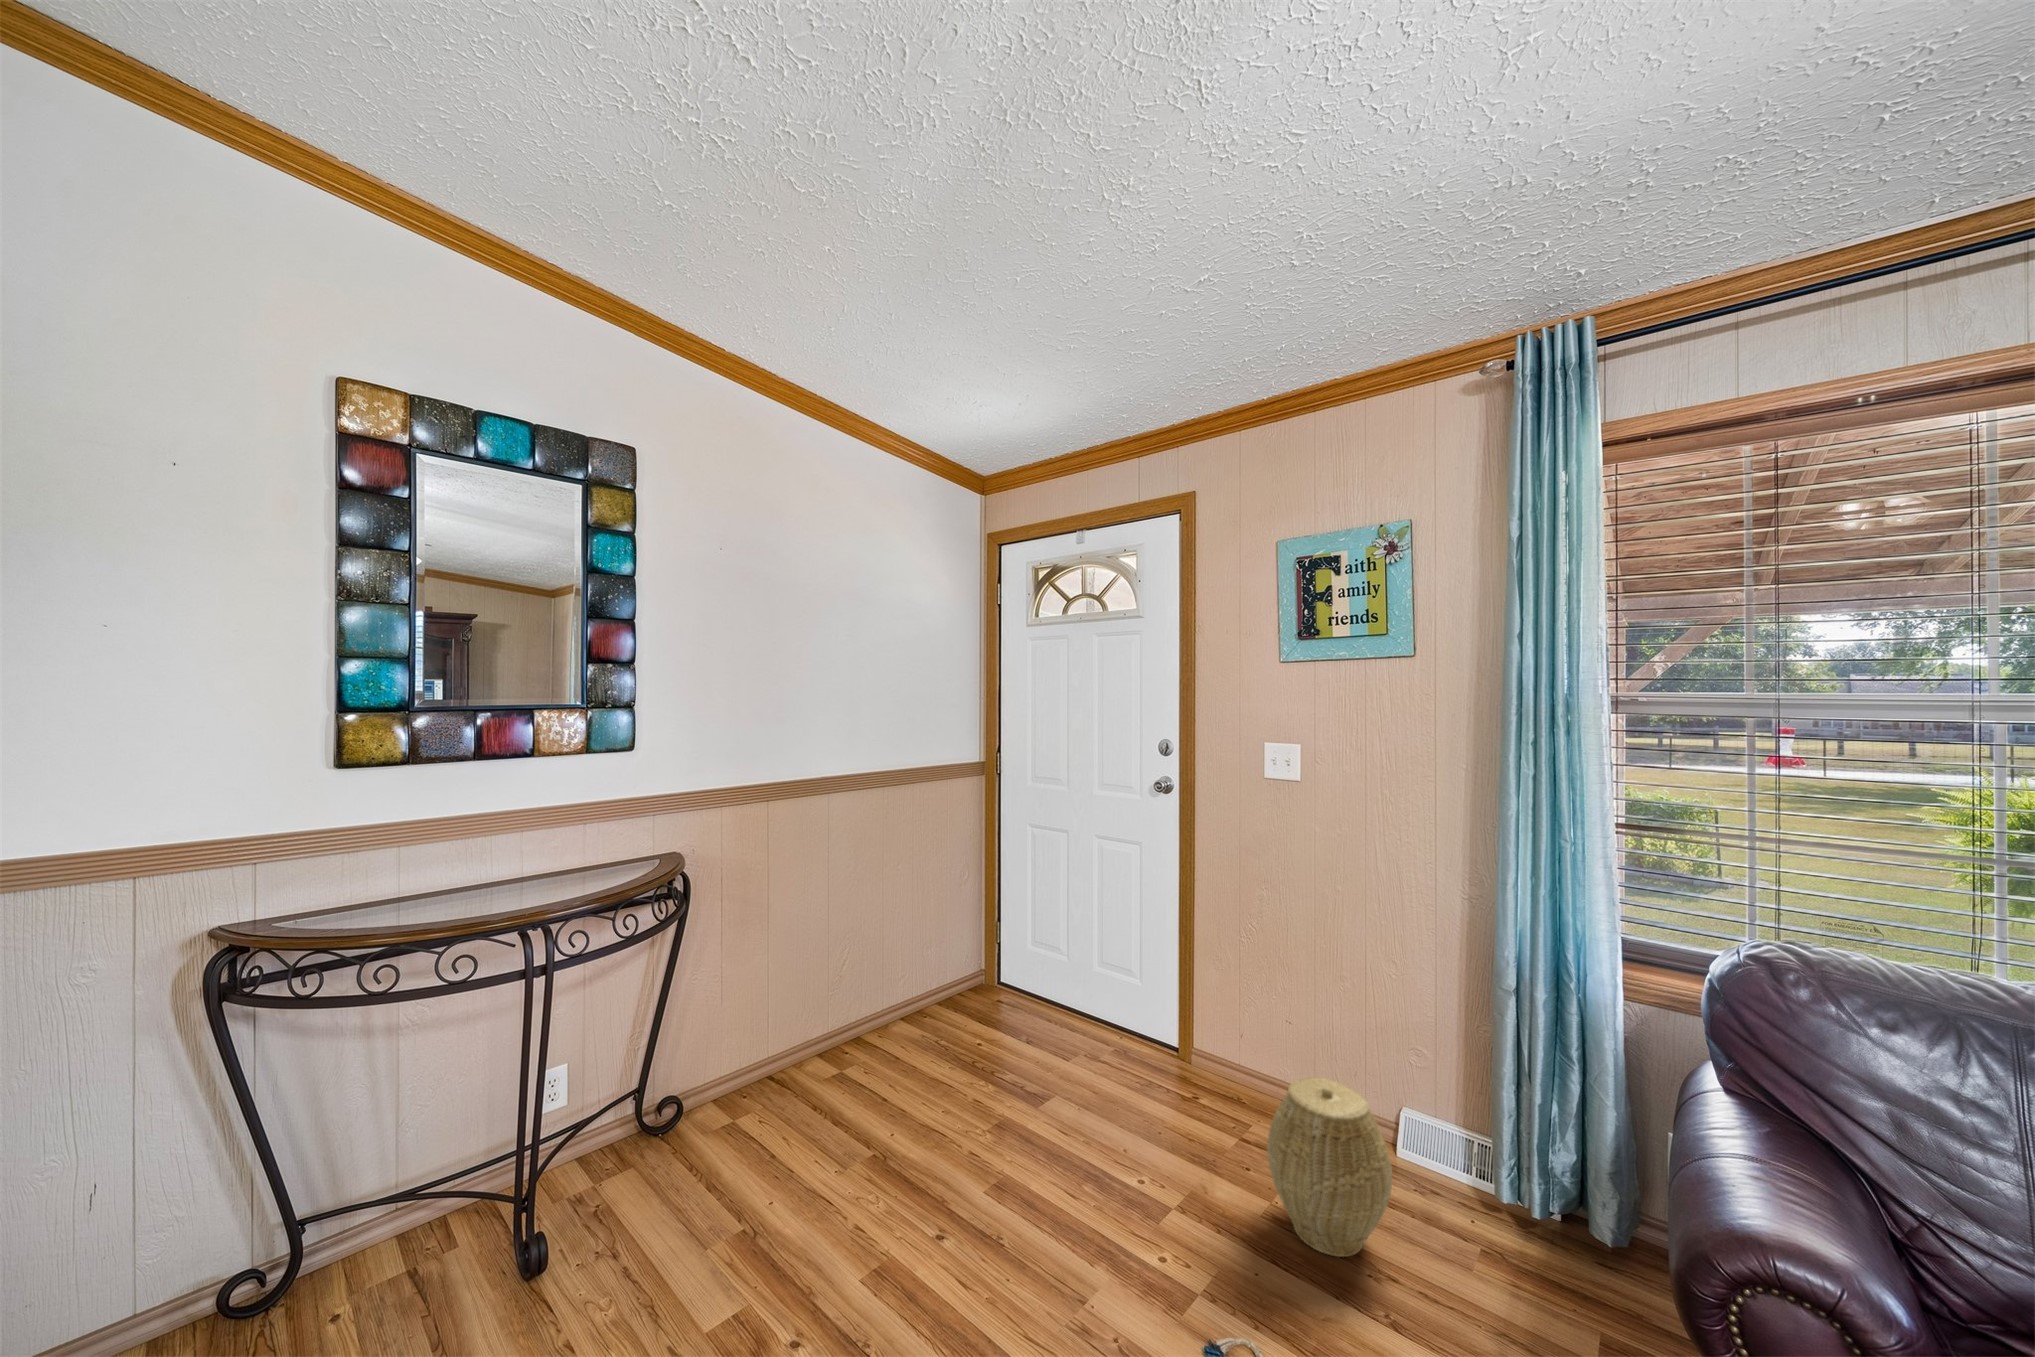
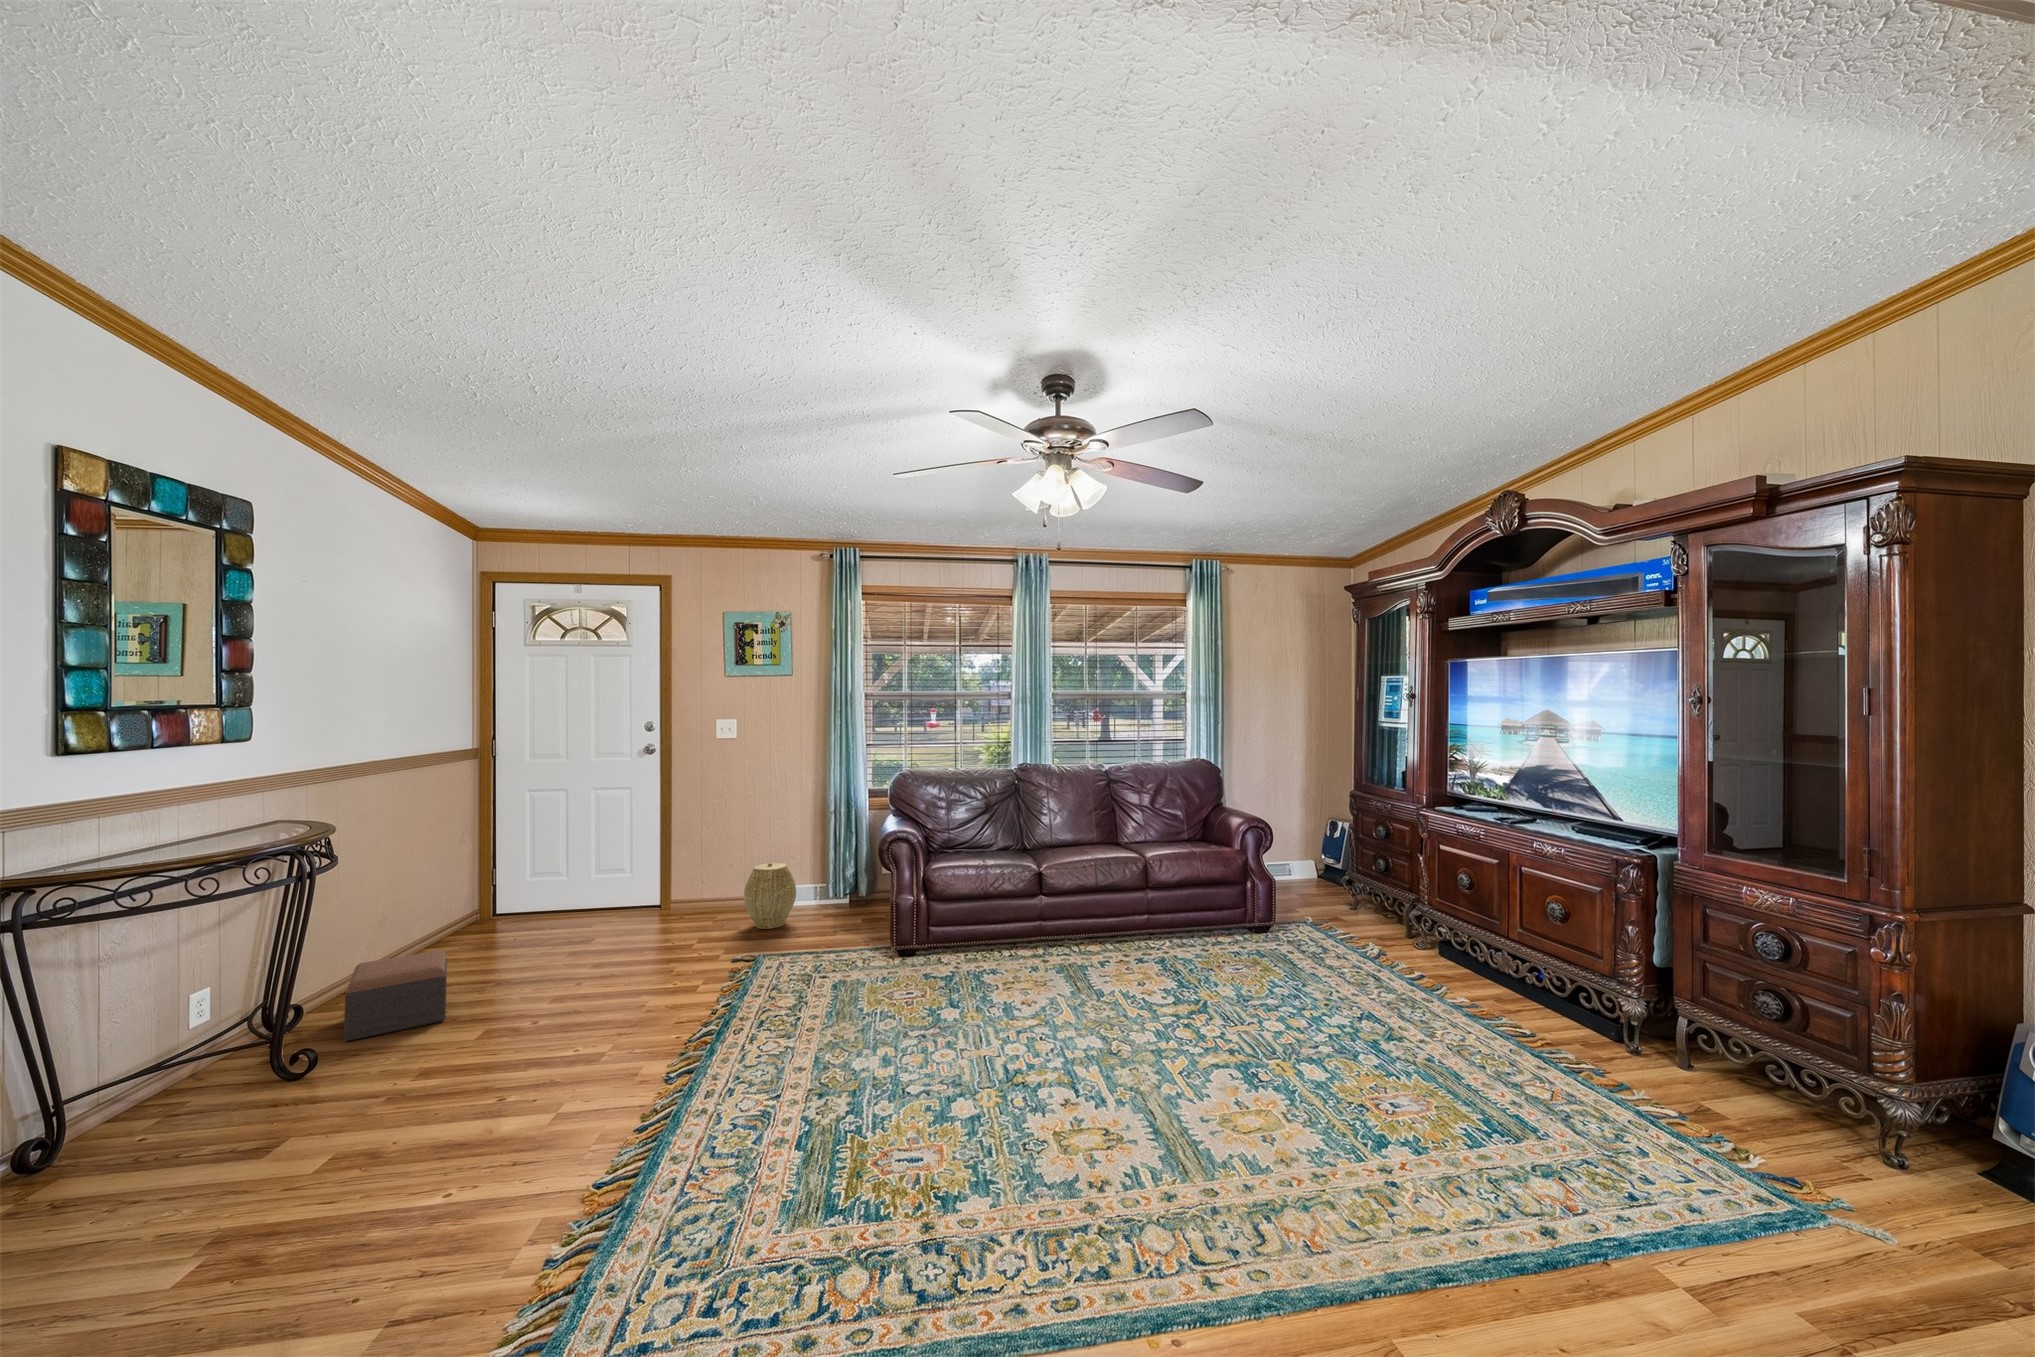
footstool: none [615,1069,783,1230] -> present [344,950,447,1041]

